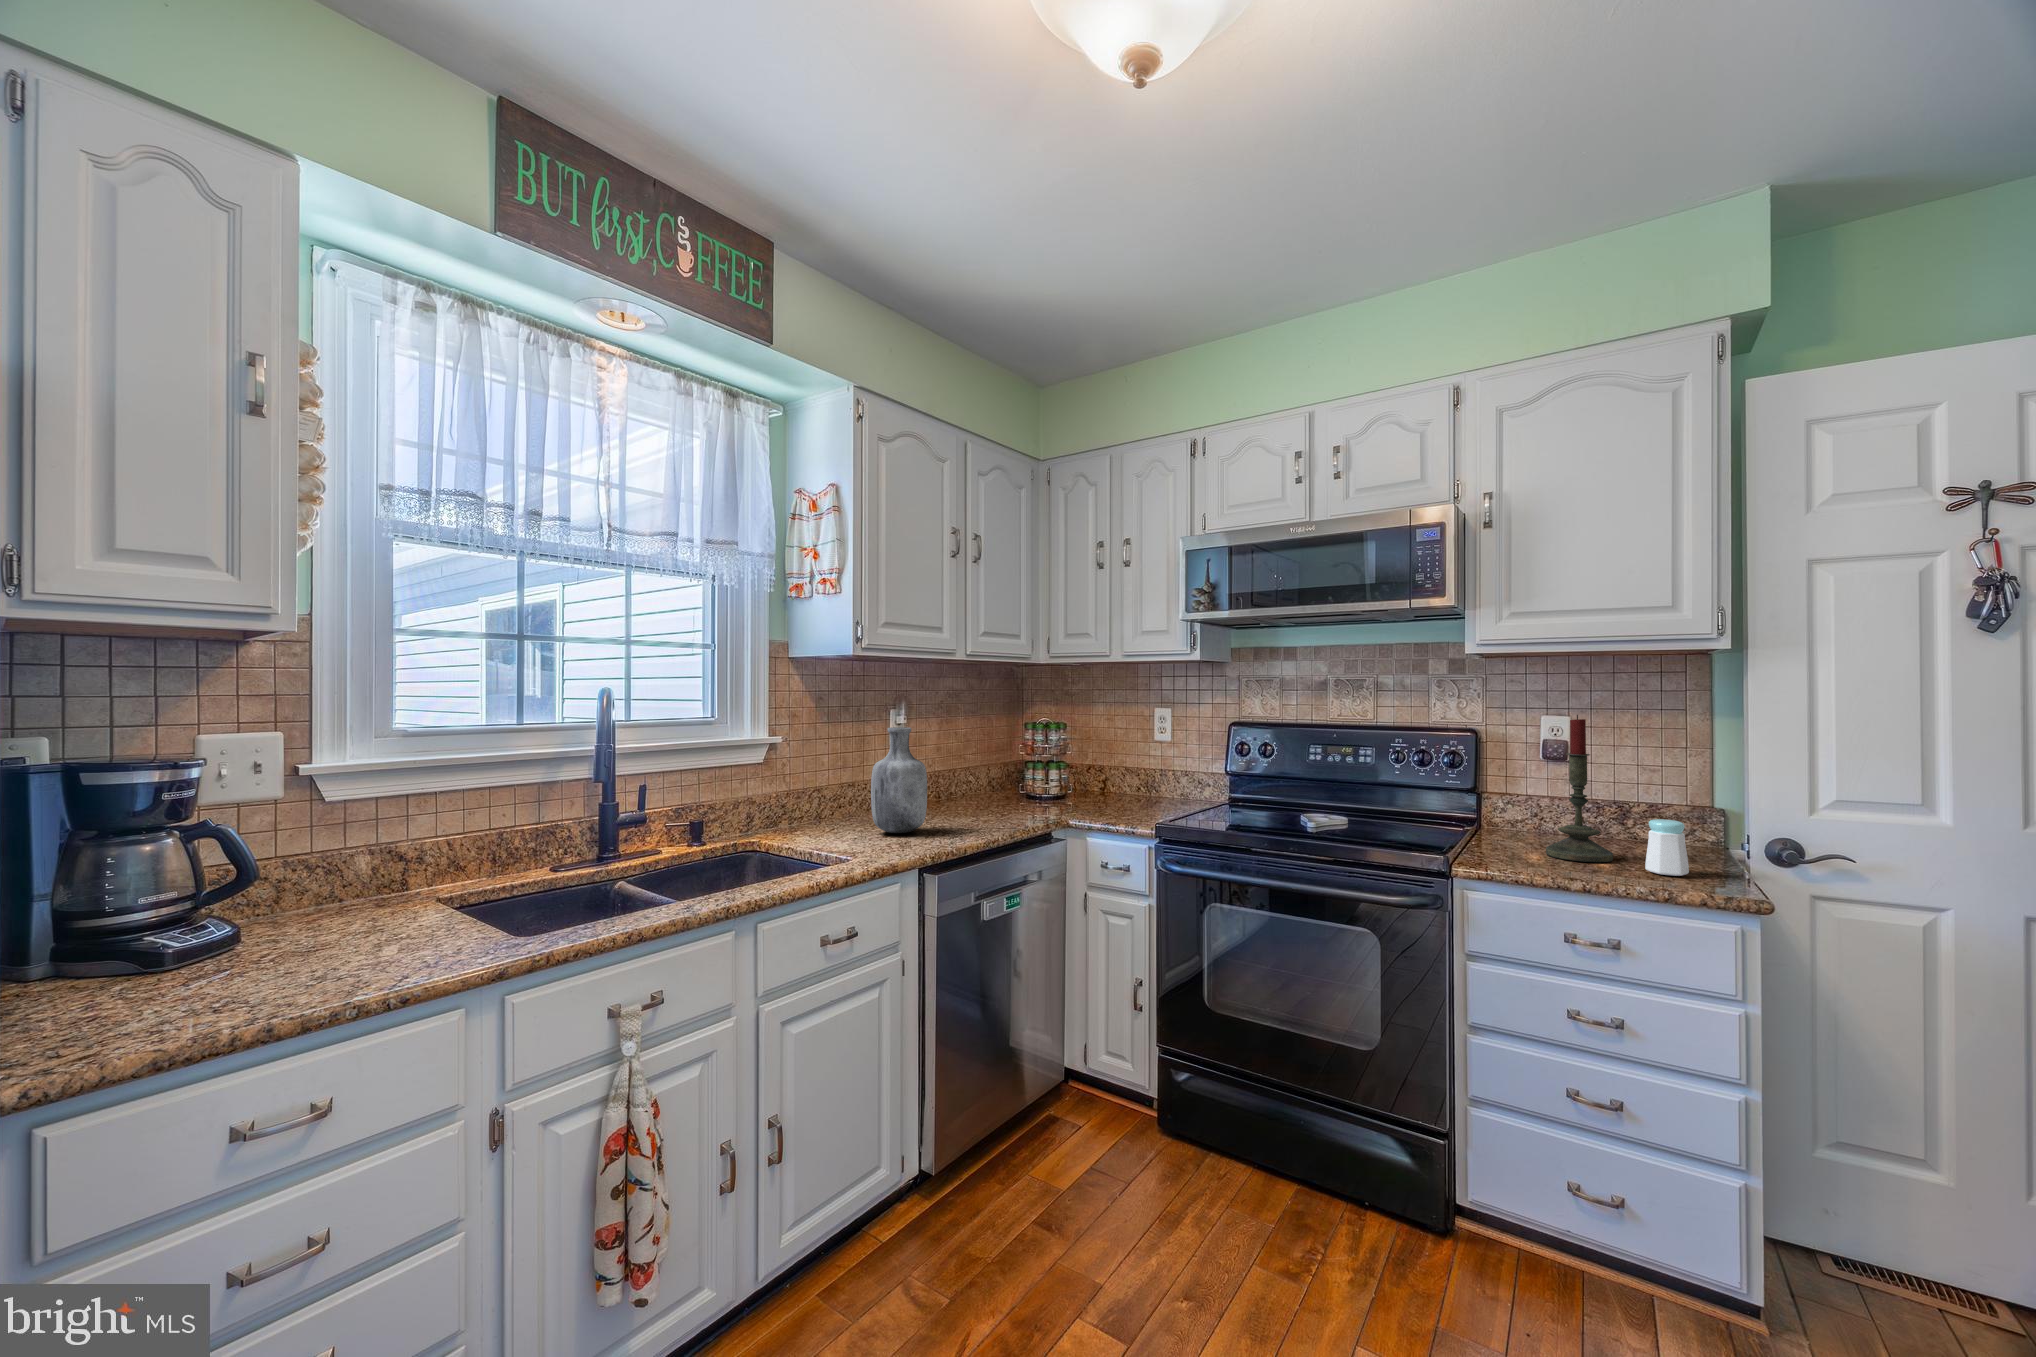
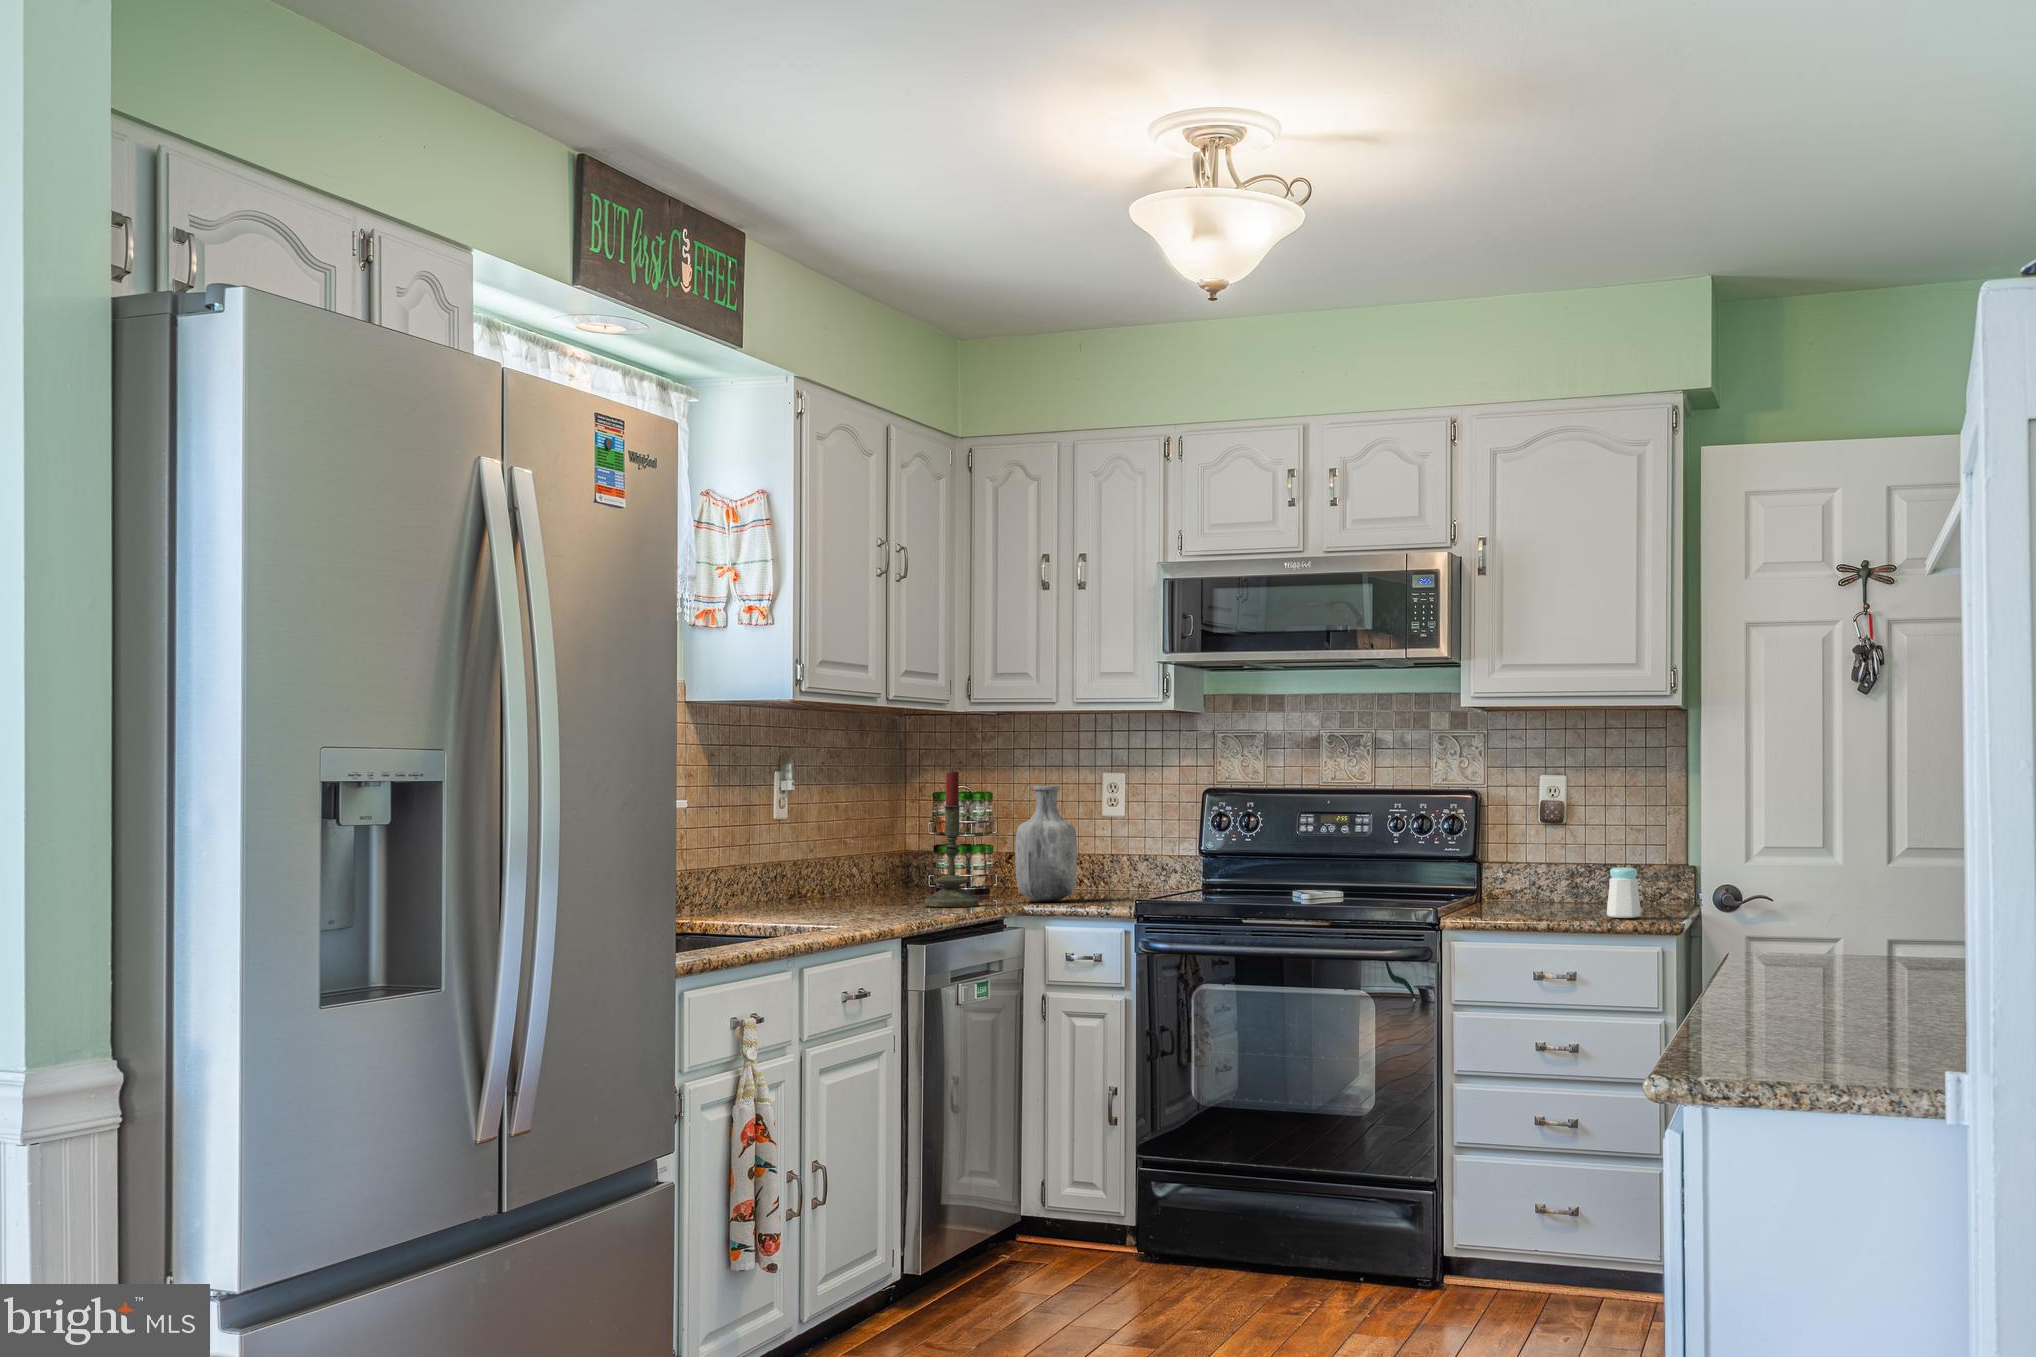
candle: present [1546,715,1613,862] -> present [925,768,979,907]
vase: present [871,727,927,833] -> present [1015,786,1077,901]

